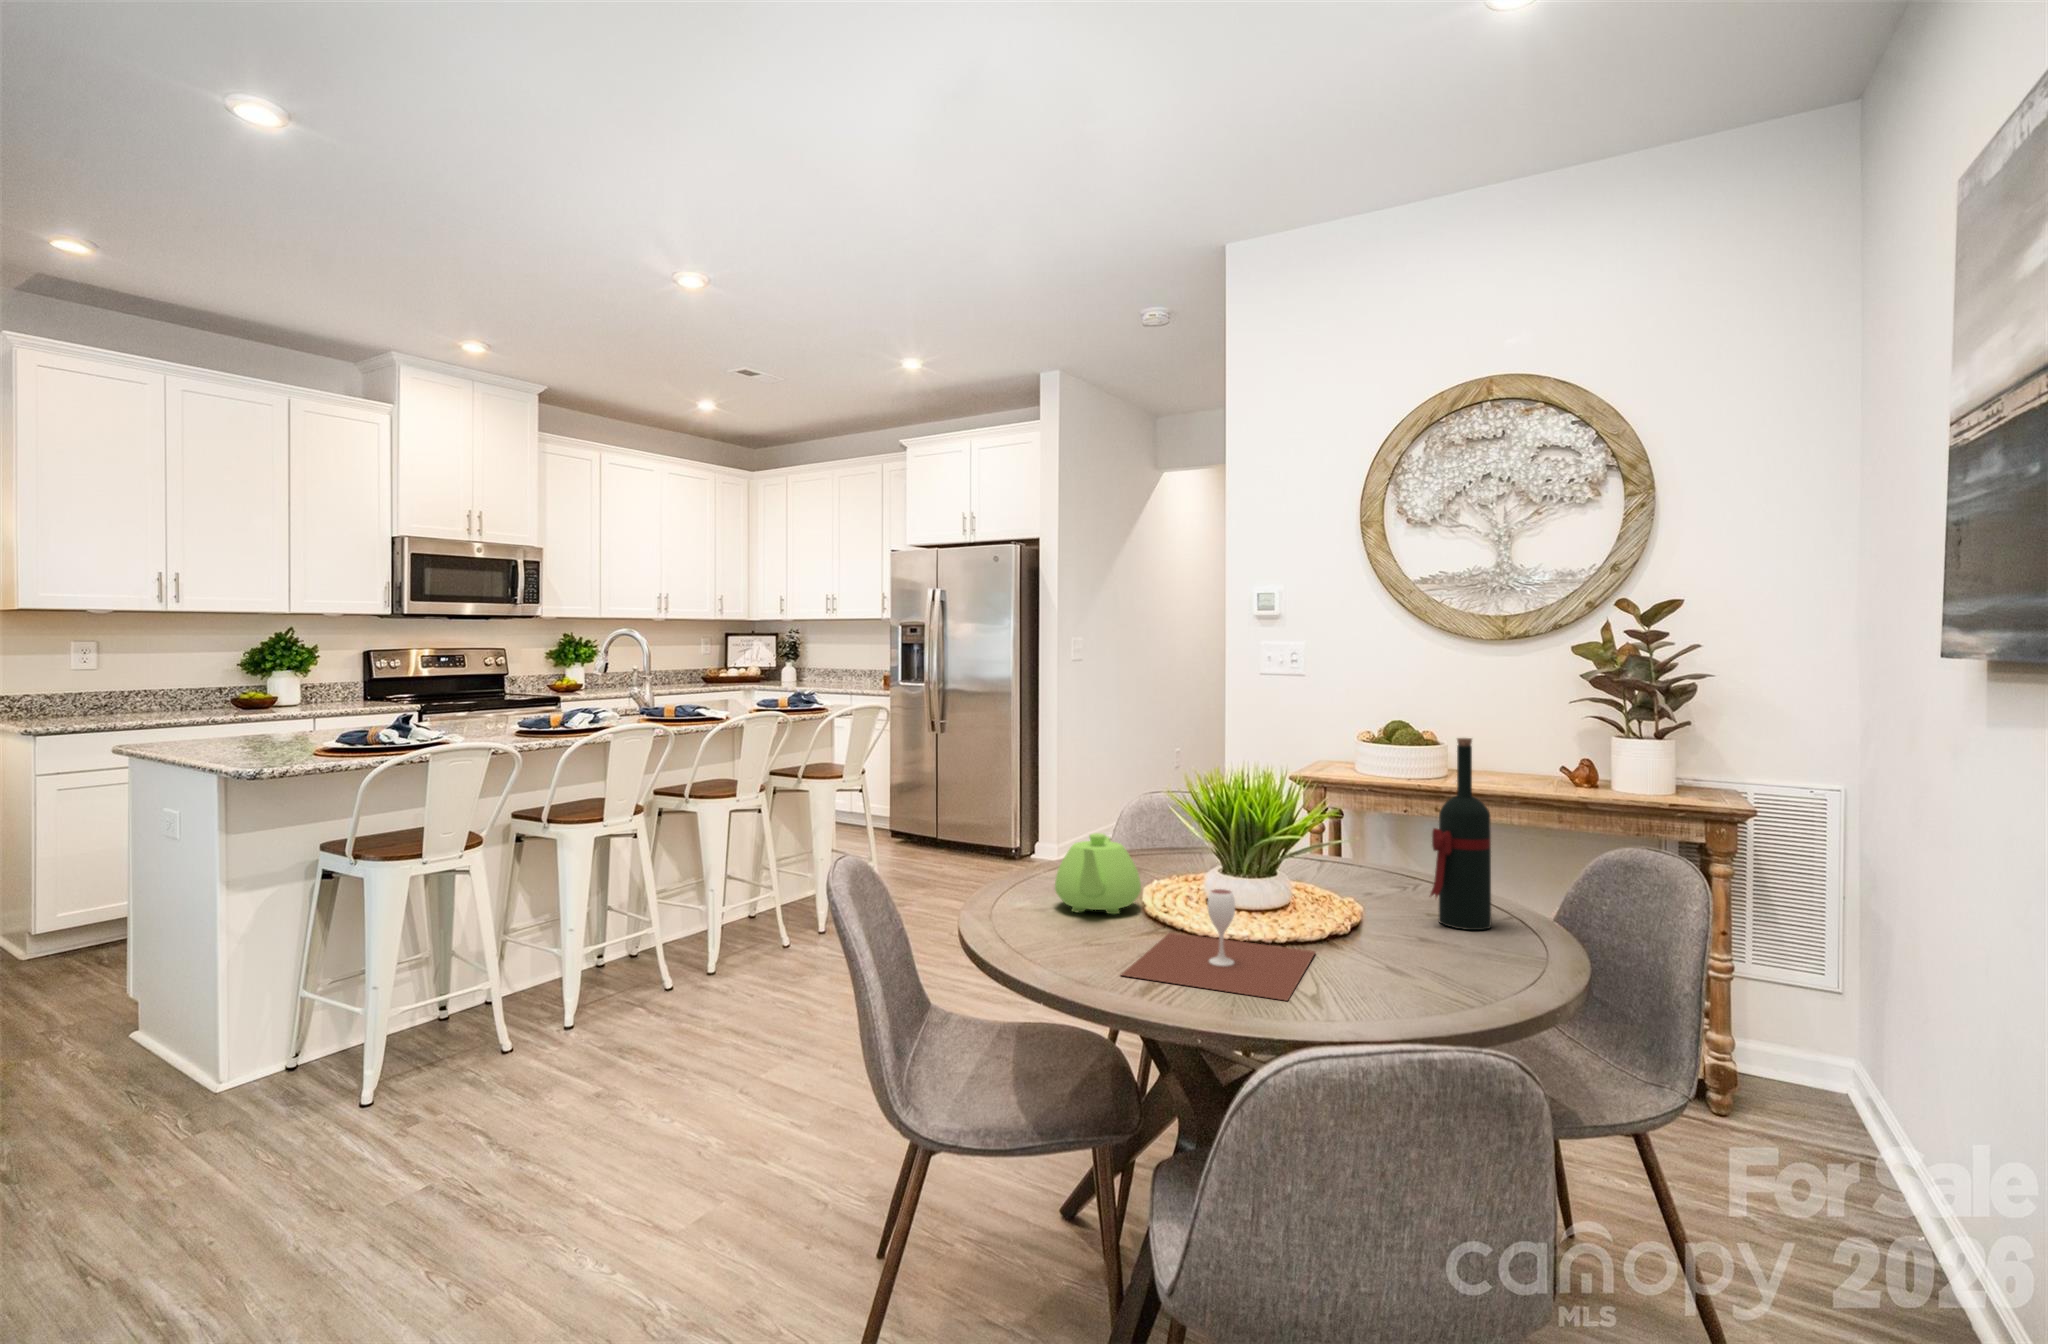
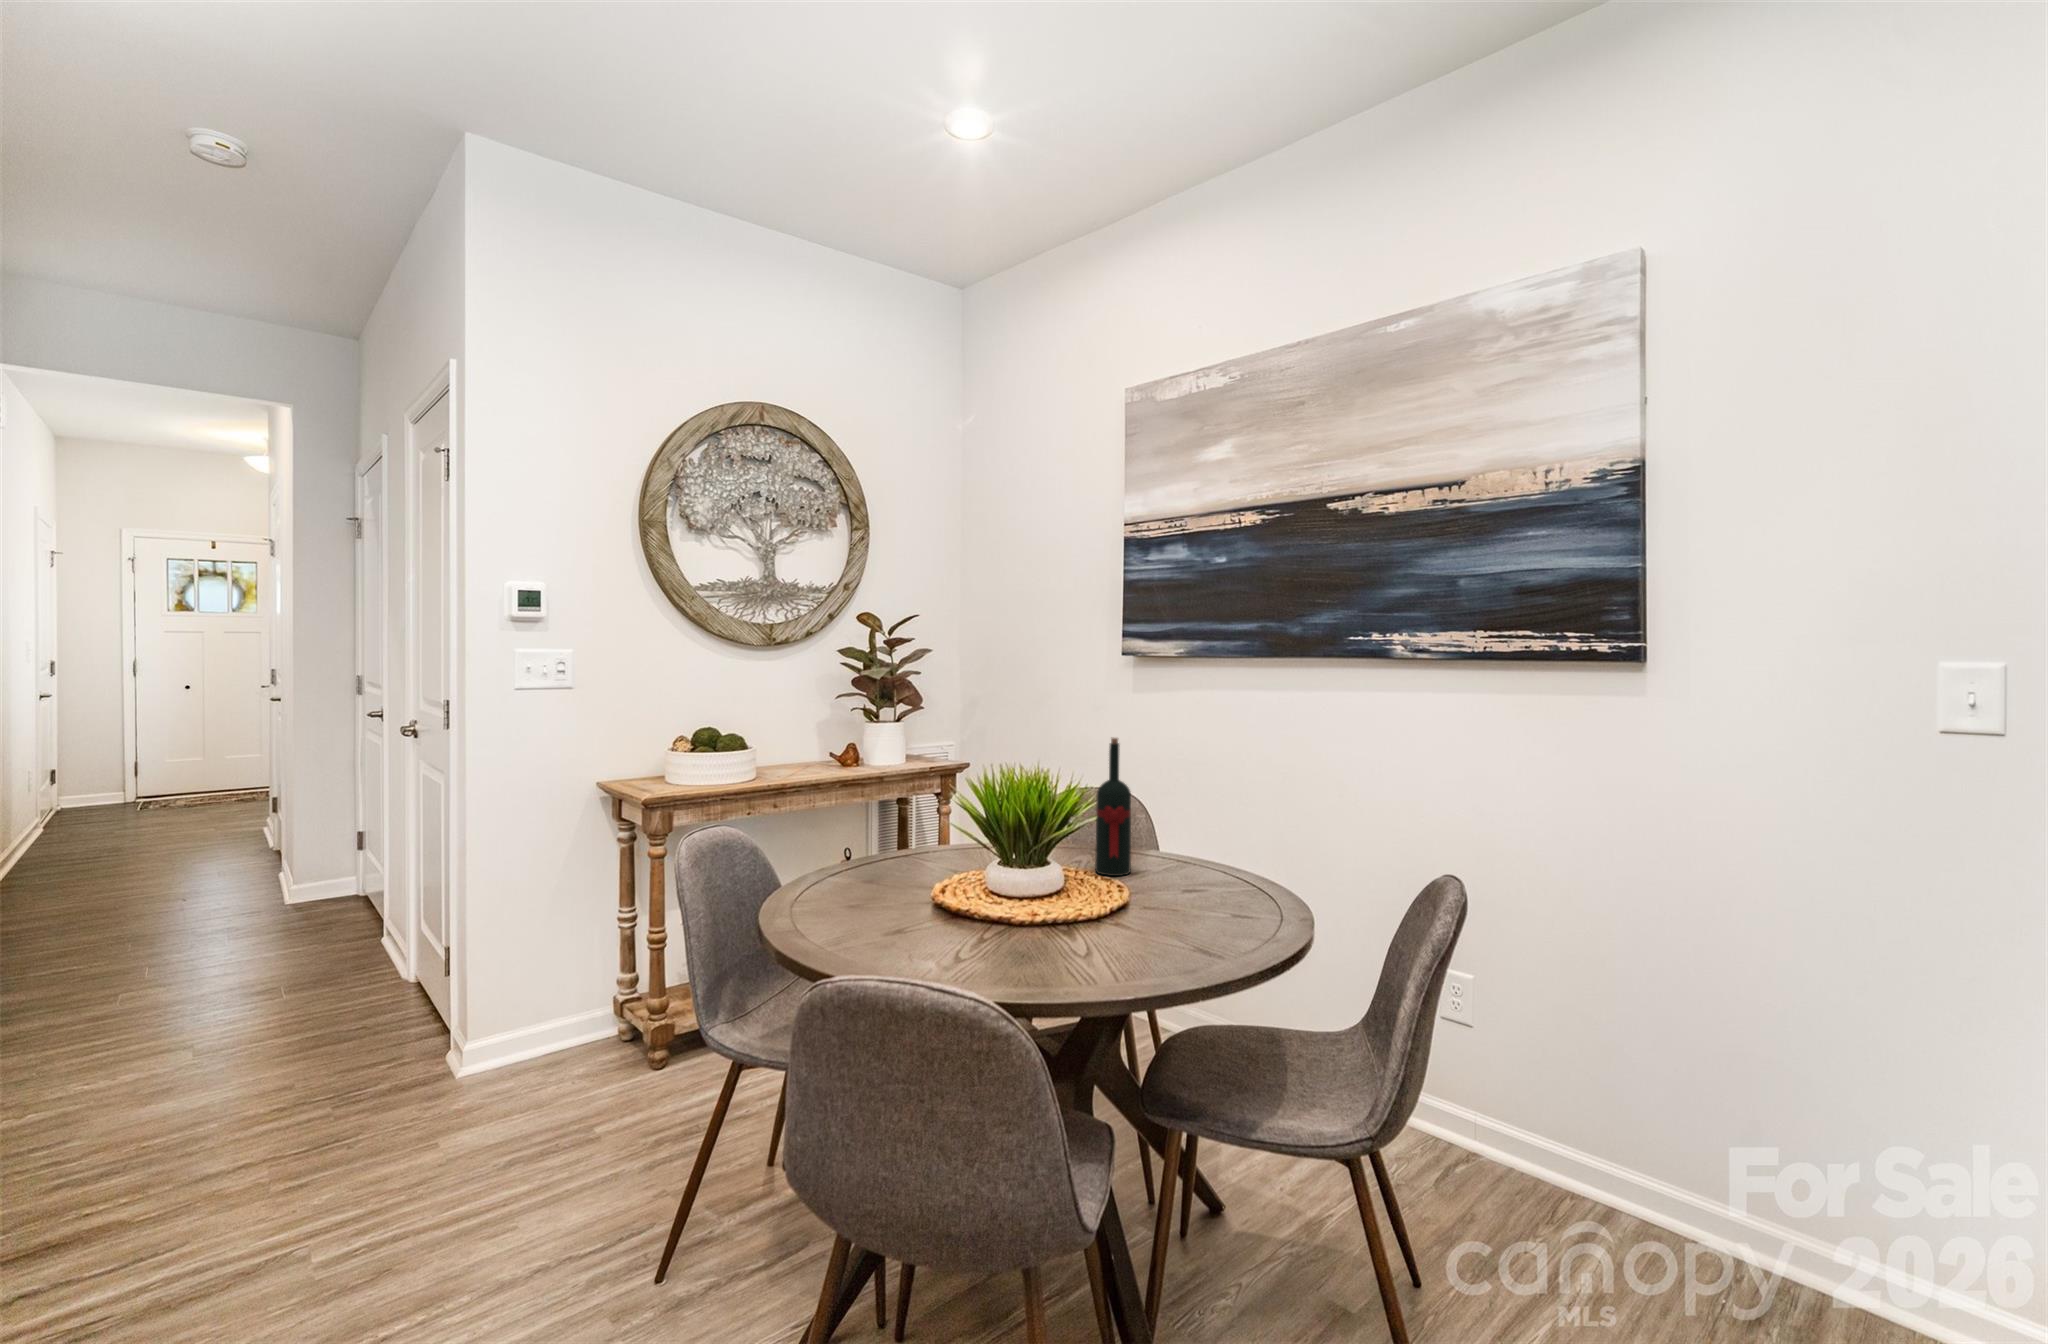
teapot: present [1055,833,1141,914] -> none [913,866,1023,952]
wine glass: present [1122,889,1315,1001] -> none [1077,877,1257,966]

